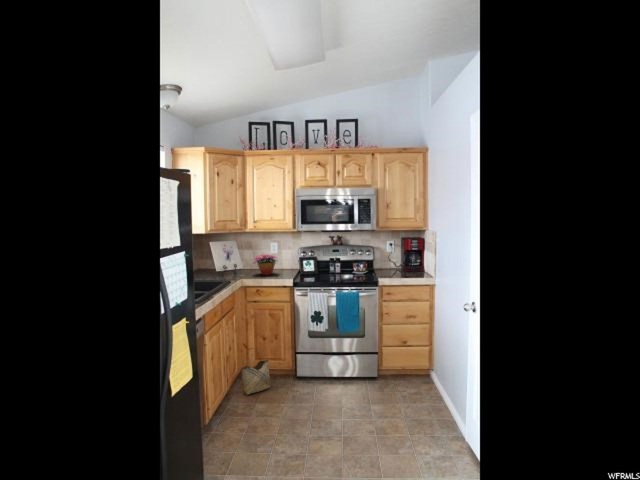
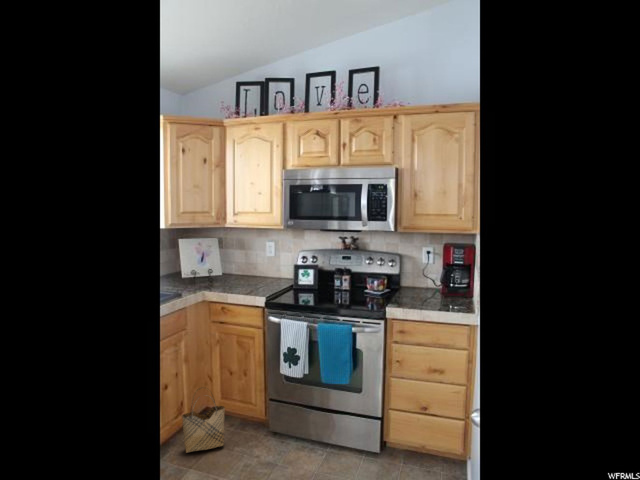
flower arrangement: present [254,254,277,275] -> none [223,258,266,287]

